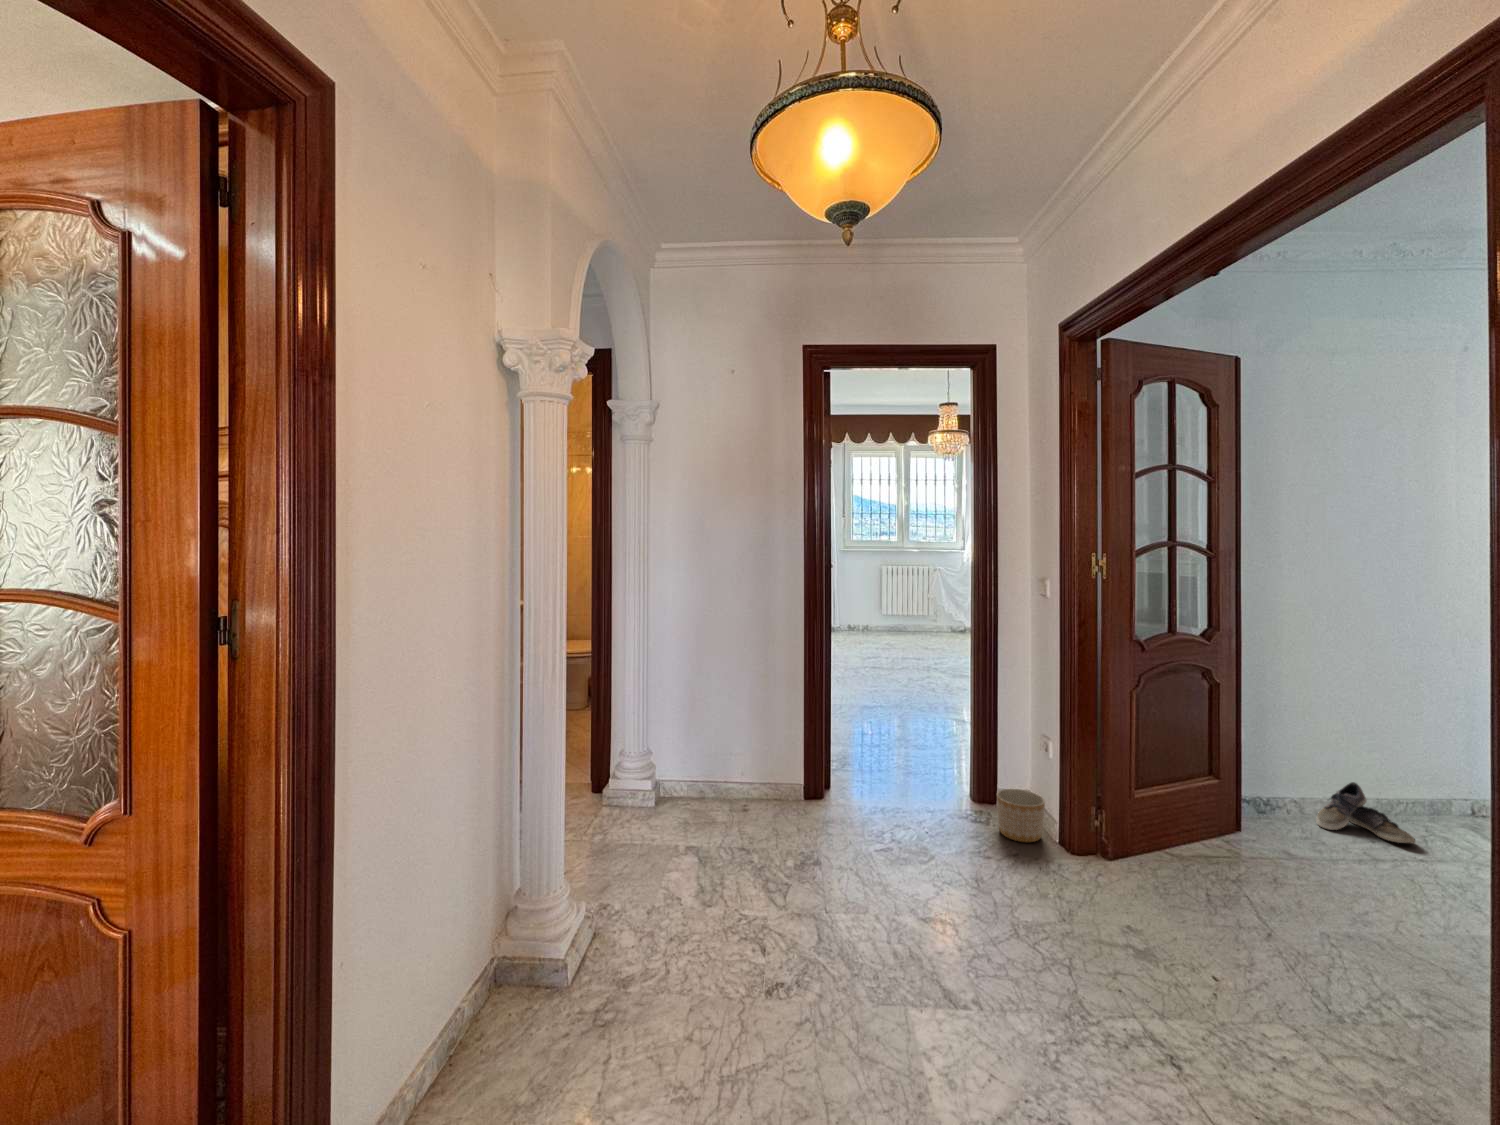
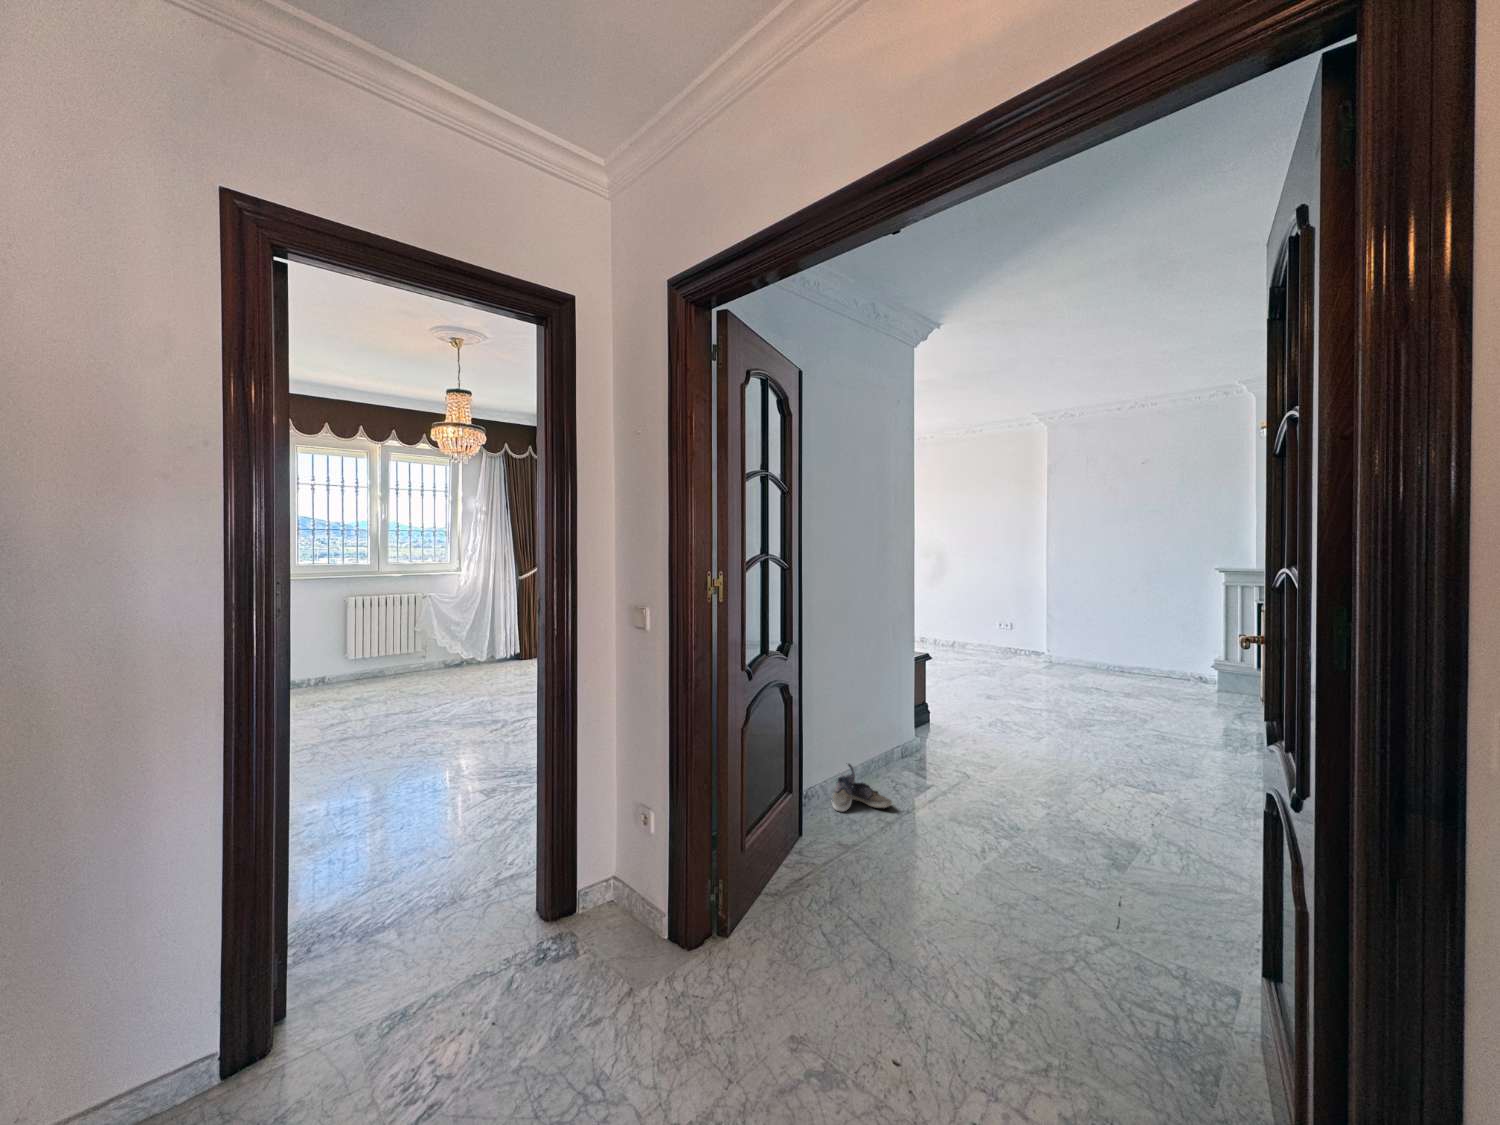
planter: present [997,789,1045,842] -> none [592,882,654,967]

